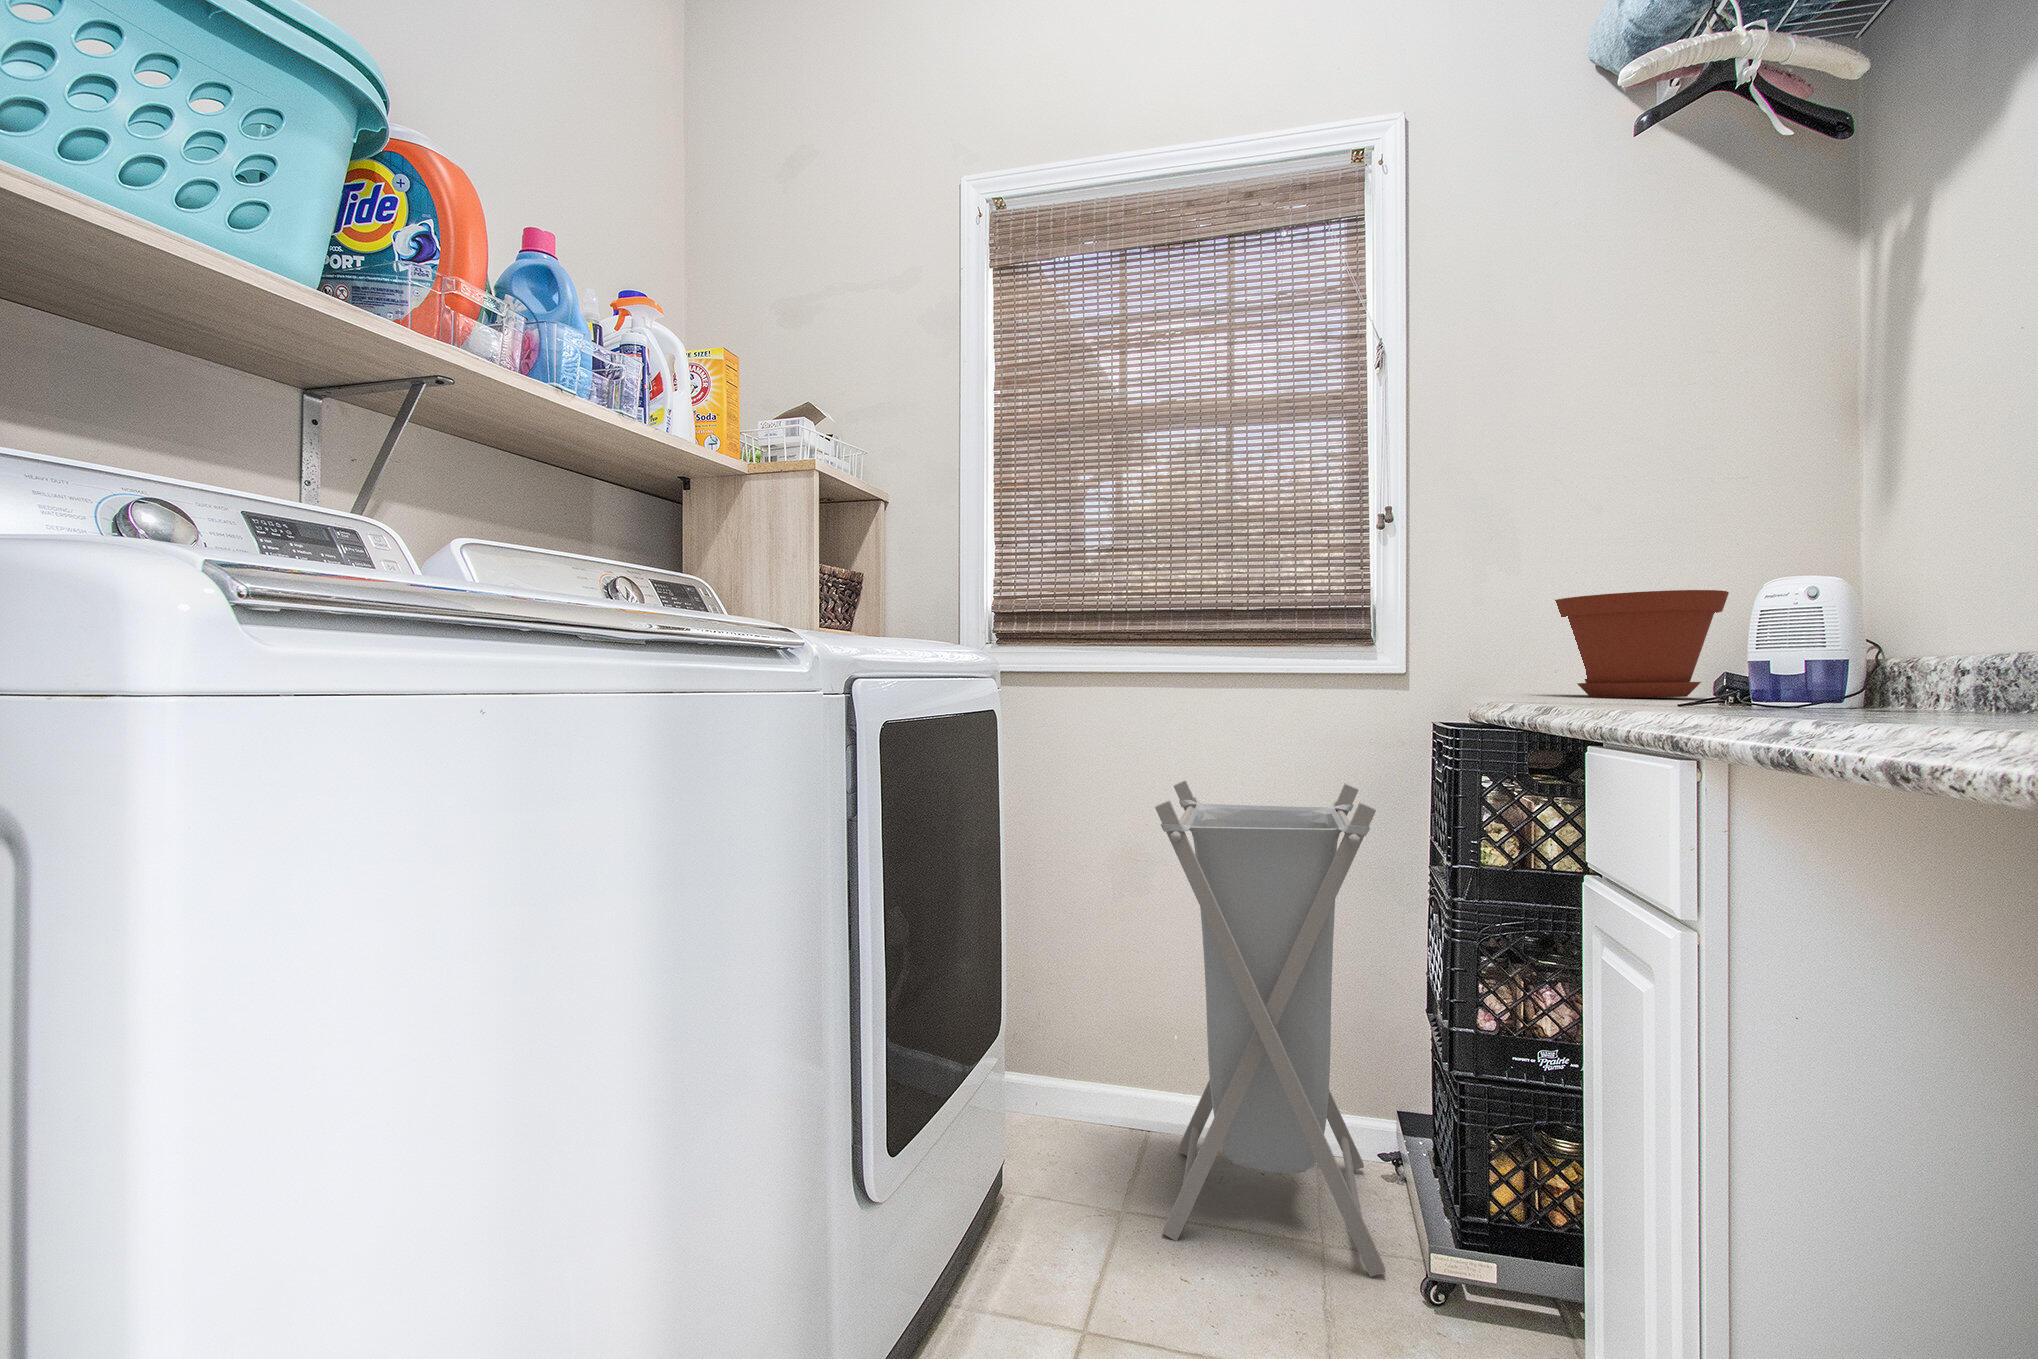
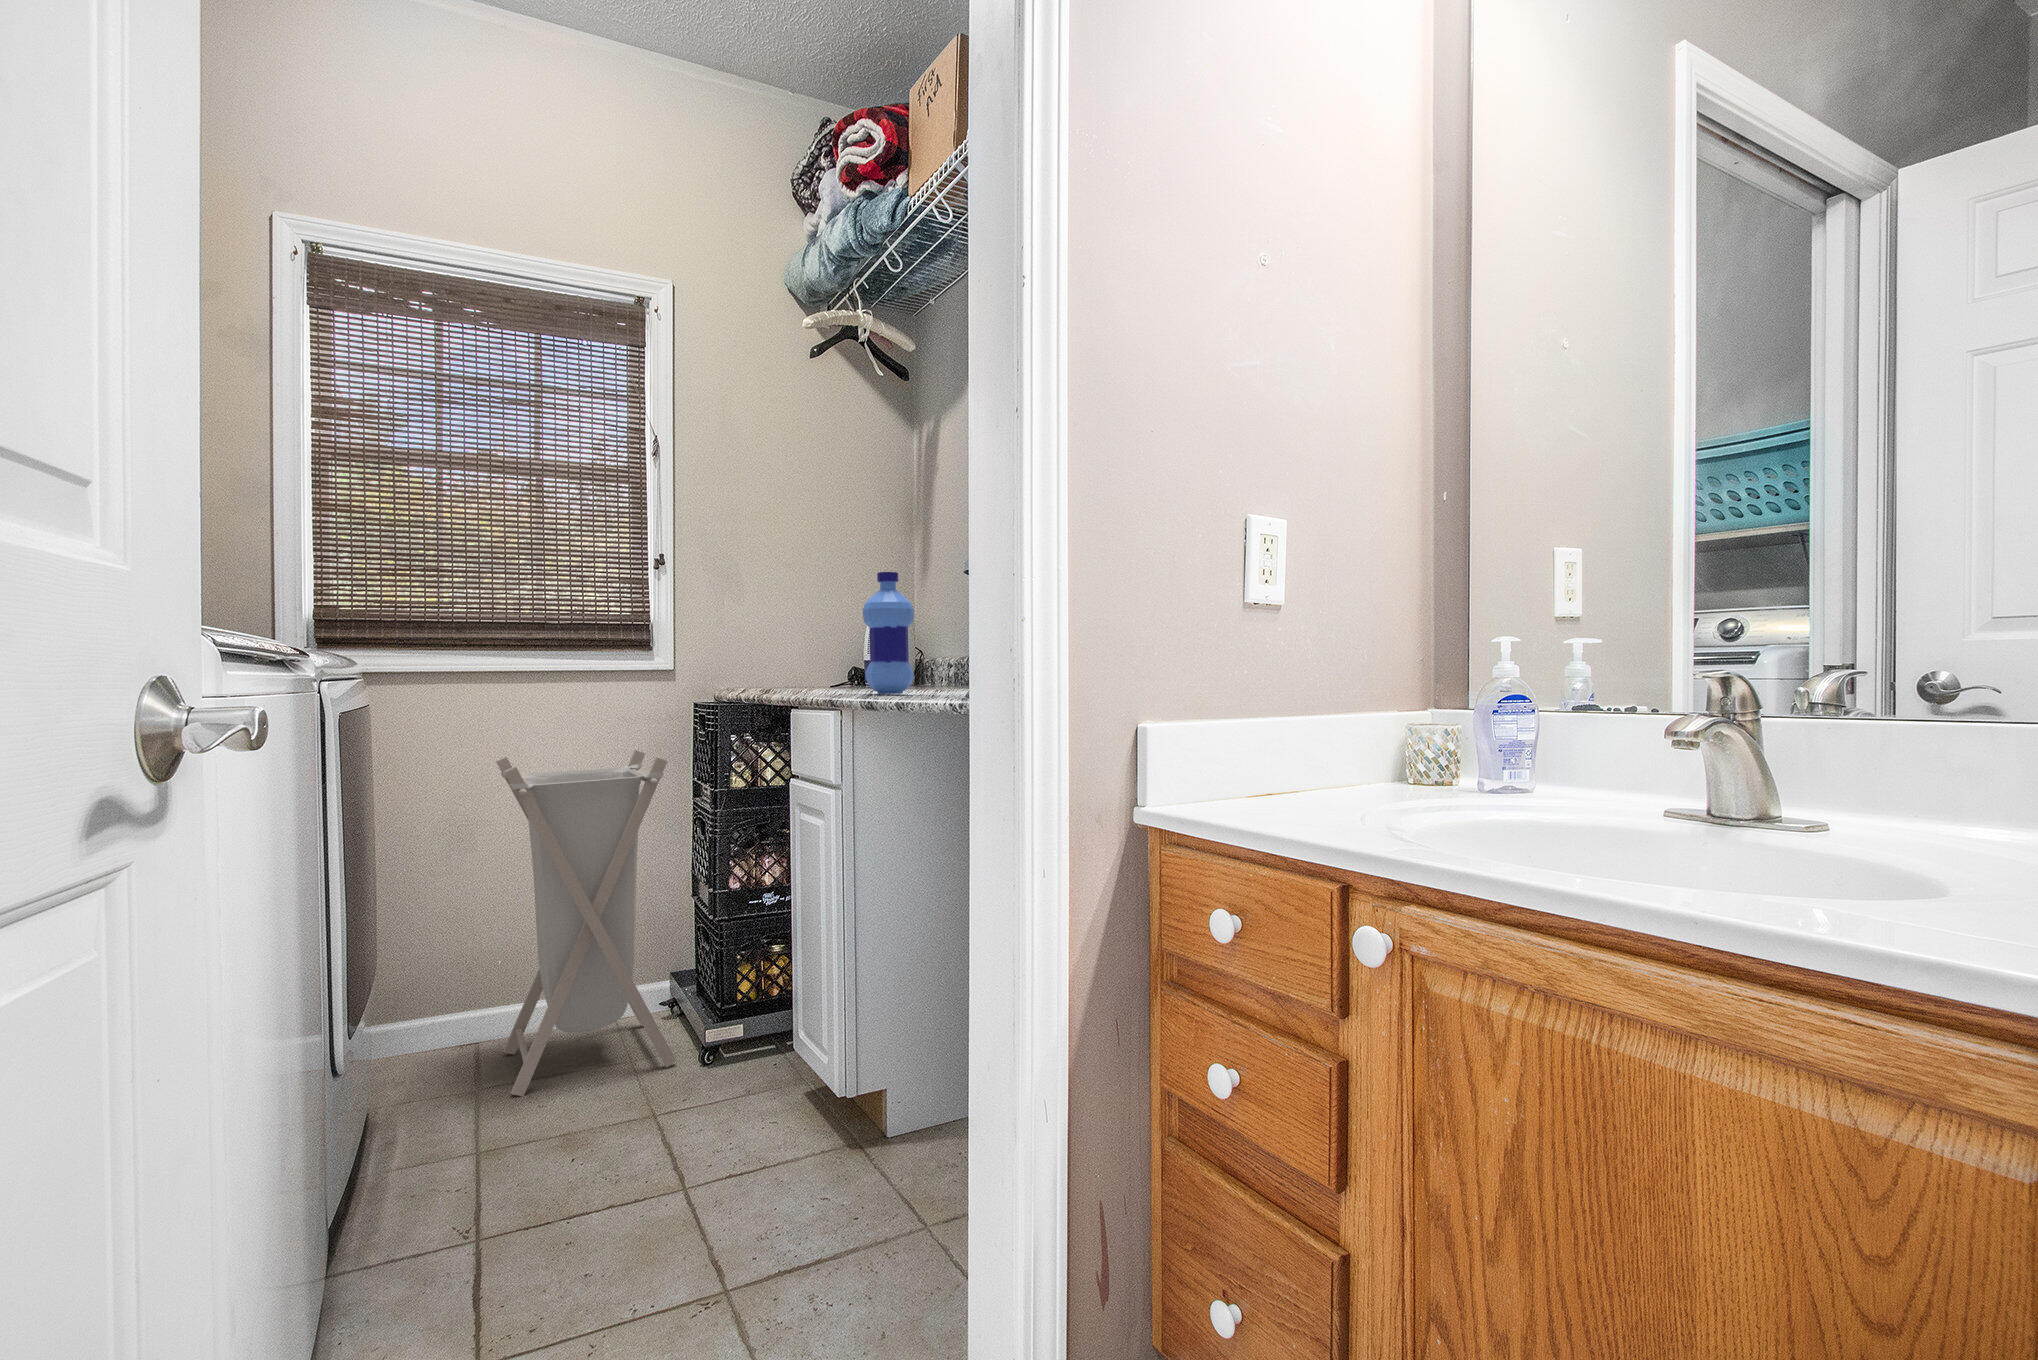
water bottle: none [1773,421,1945,733] -> present [863,572,914,694]
plant pot: present [1555,590,1729,698] -> none [763,622,856,686]

